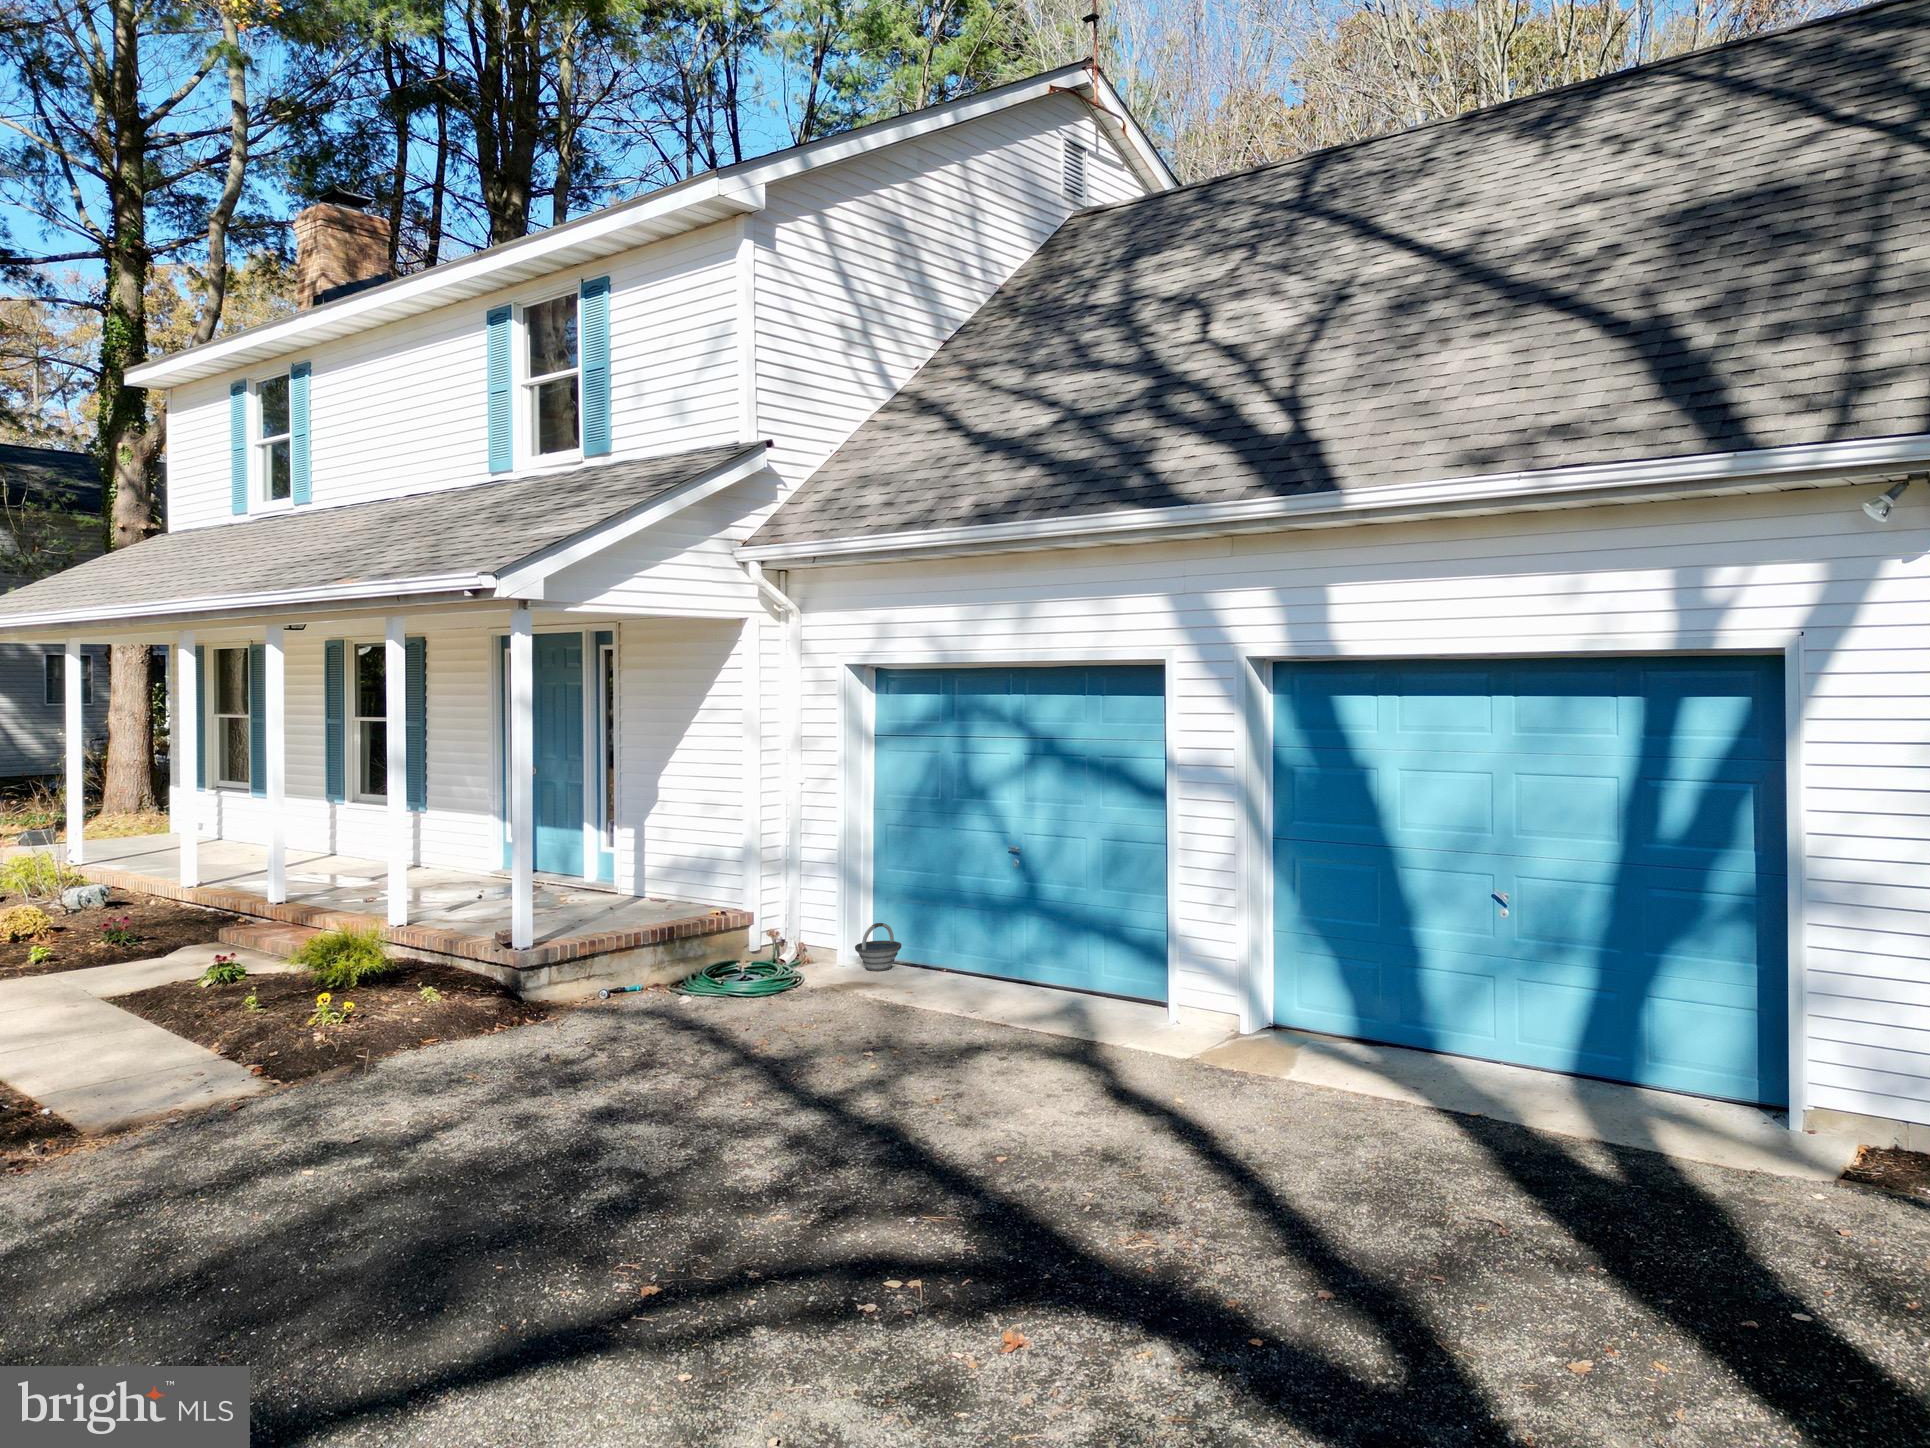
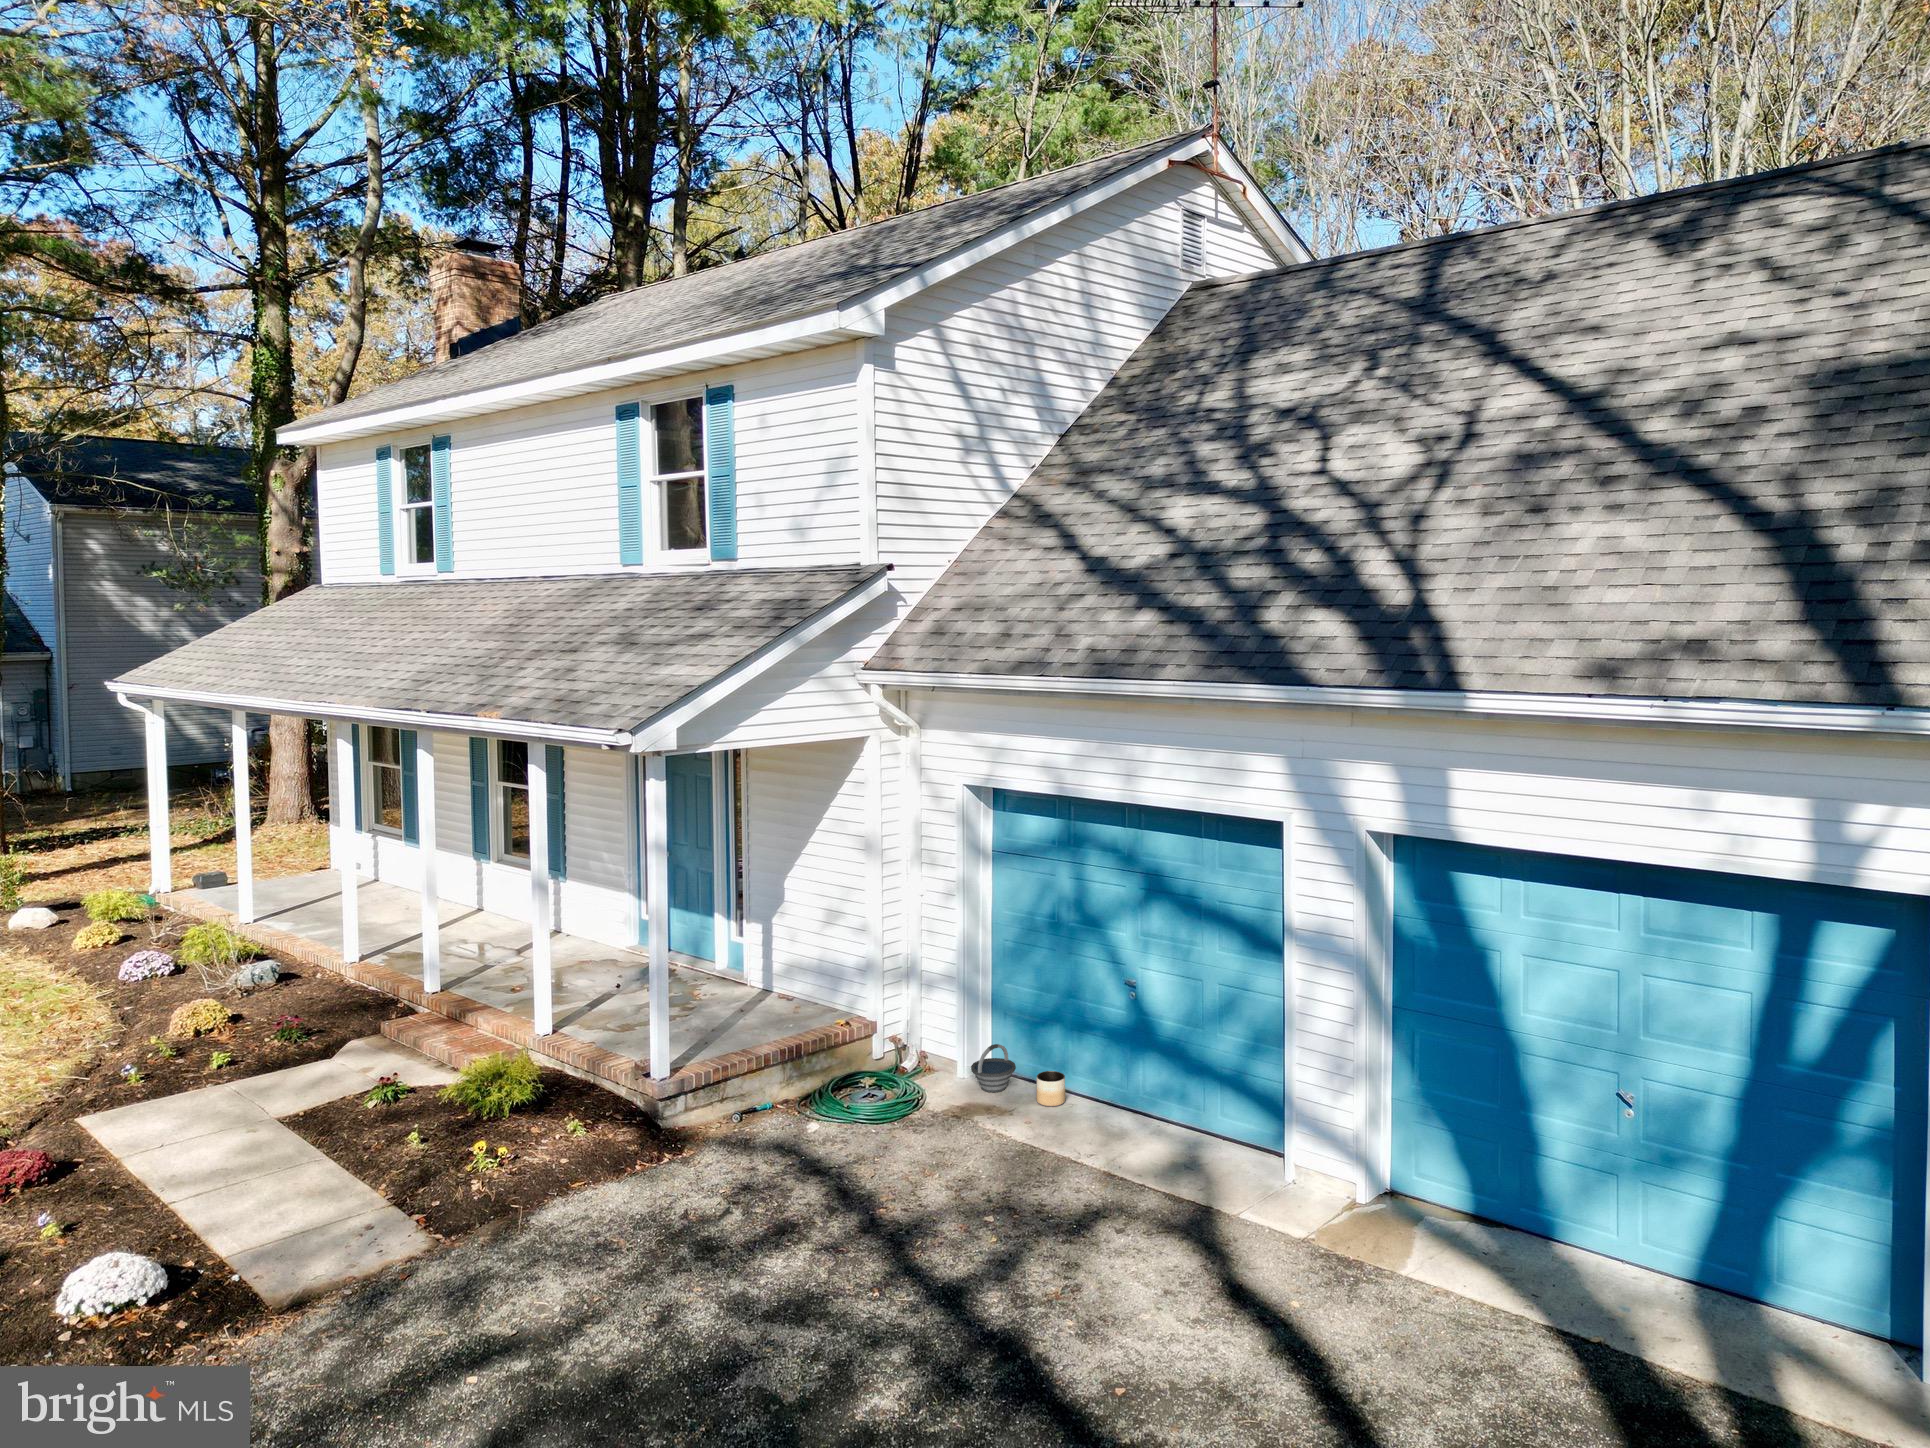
planter: none [923,945,953,978] -> present [1036,1071,1065,1107]

